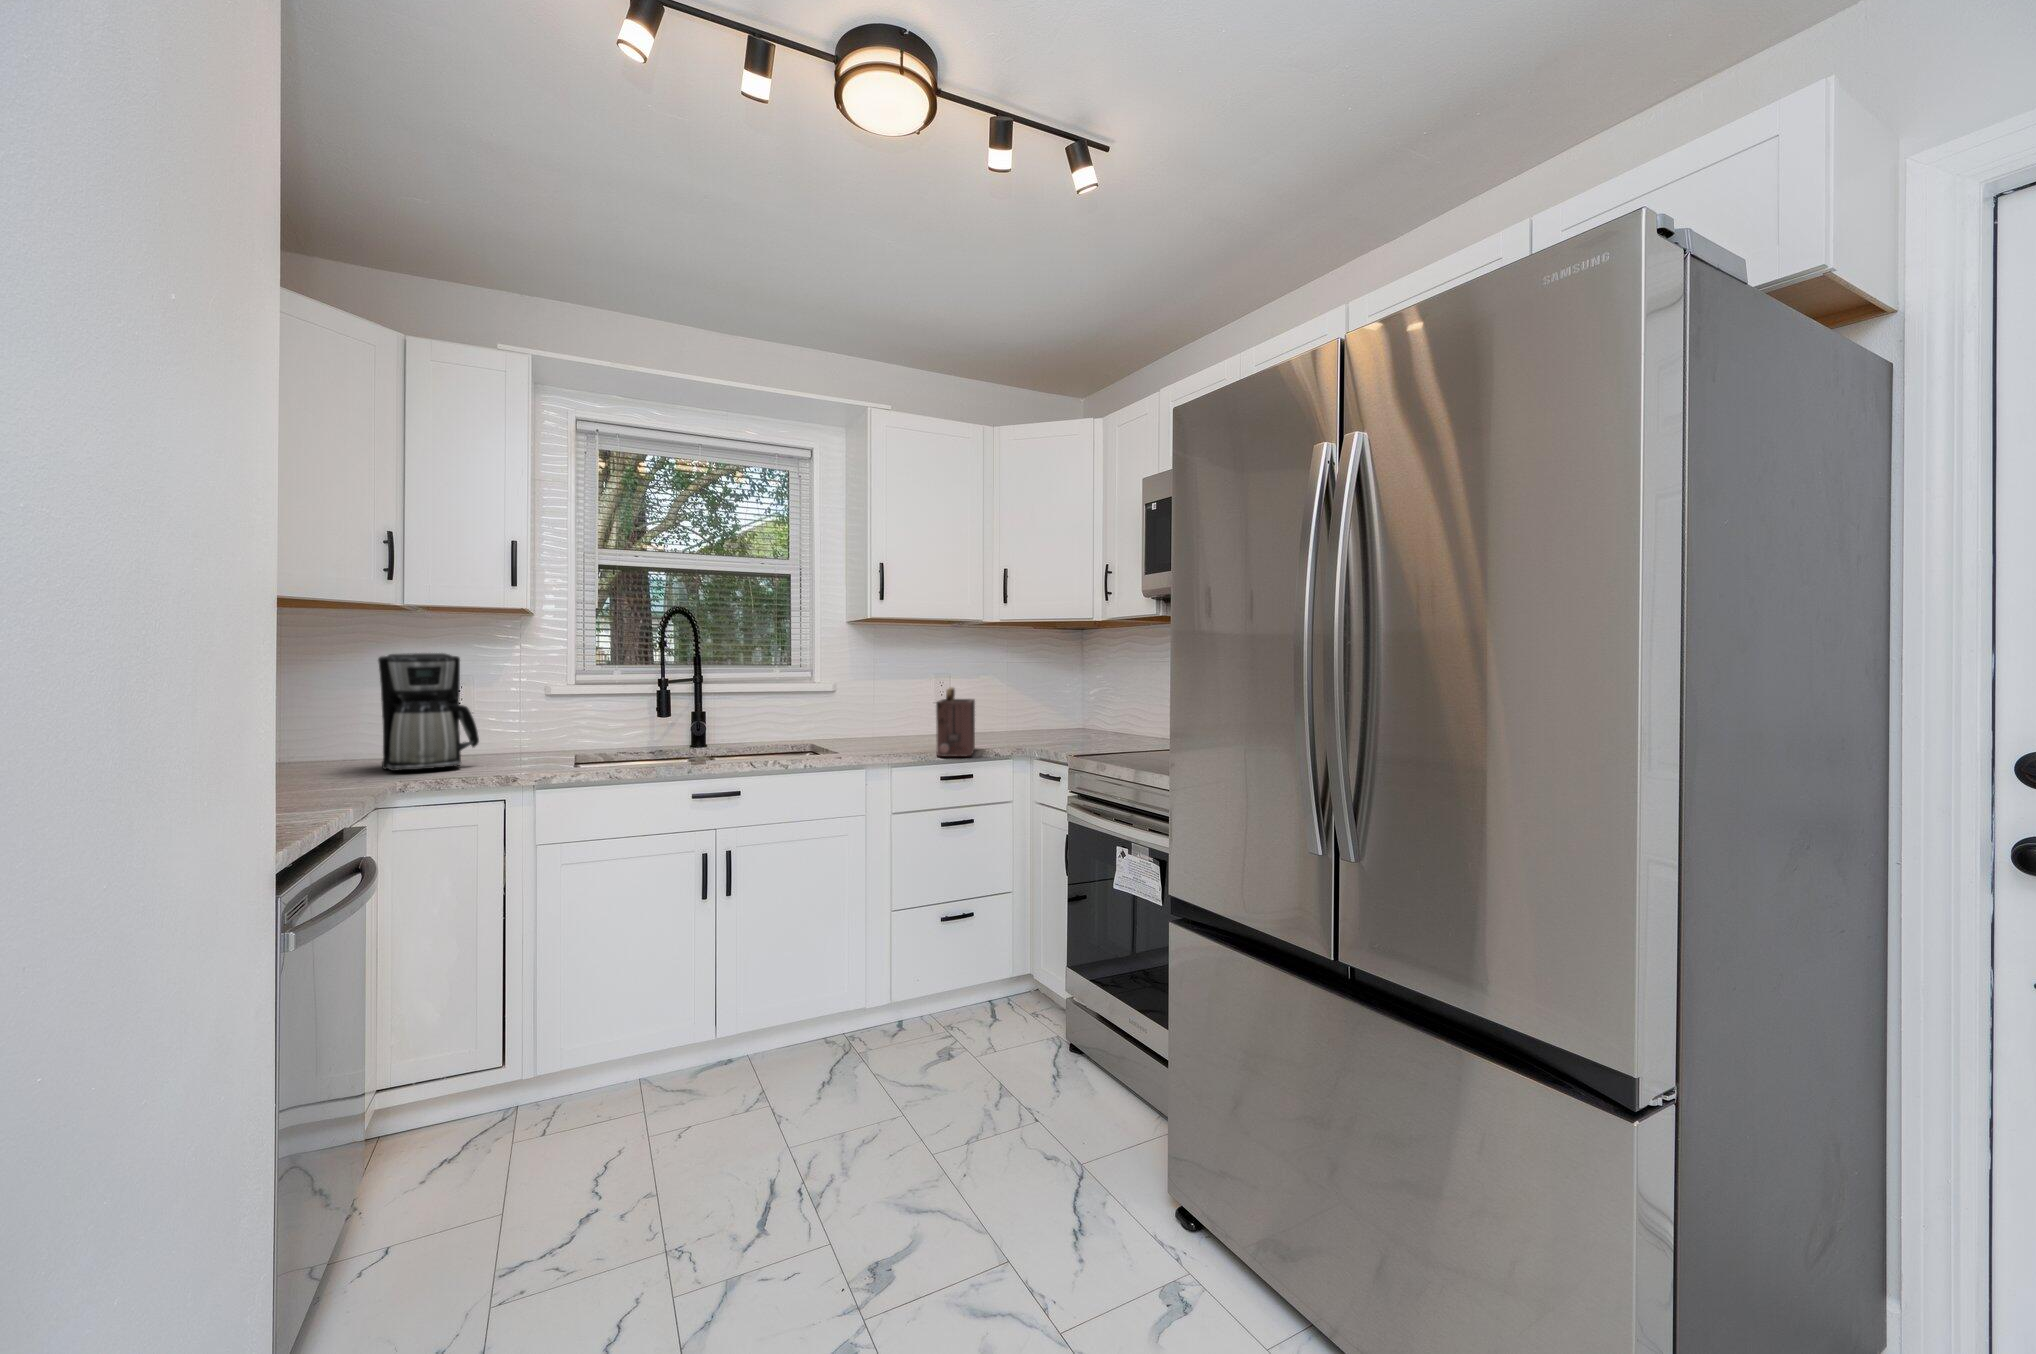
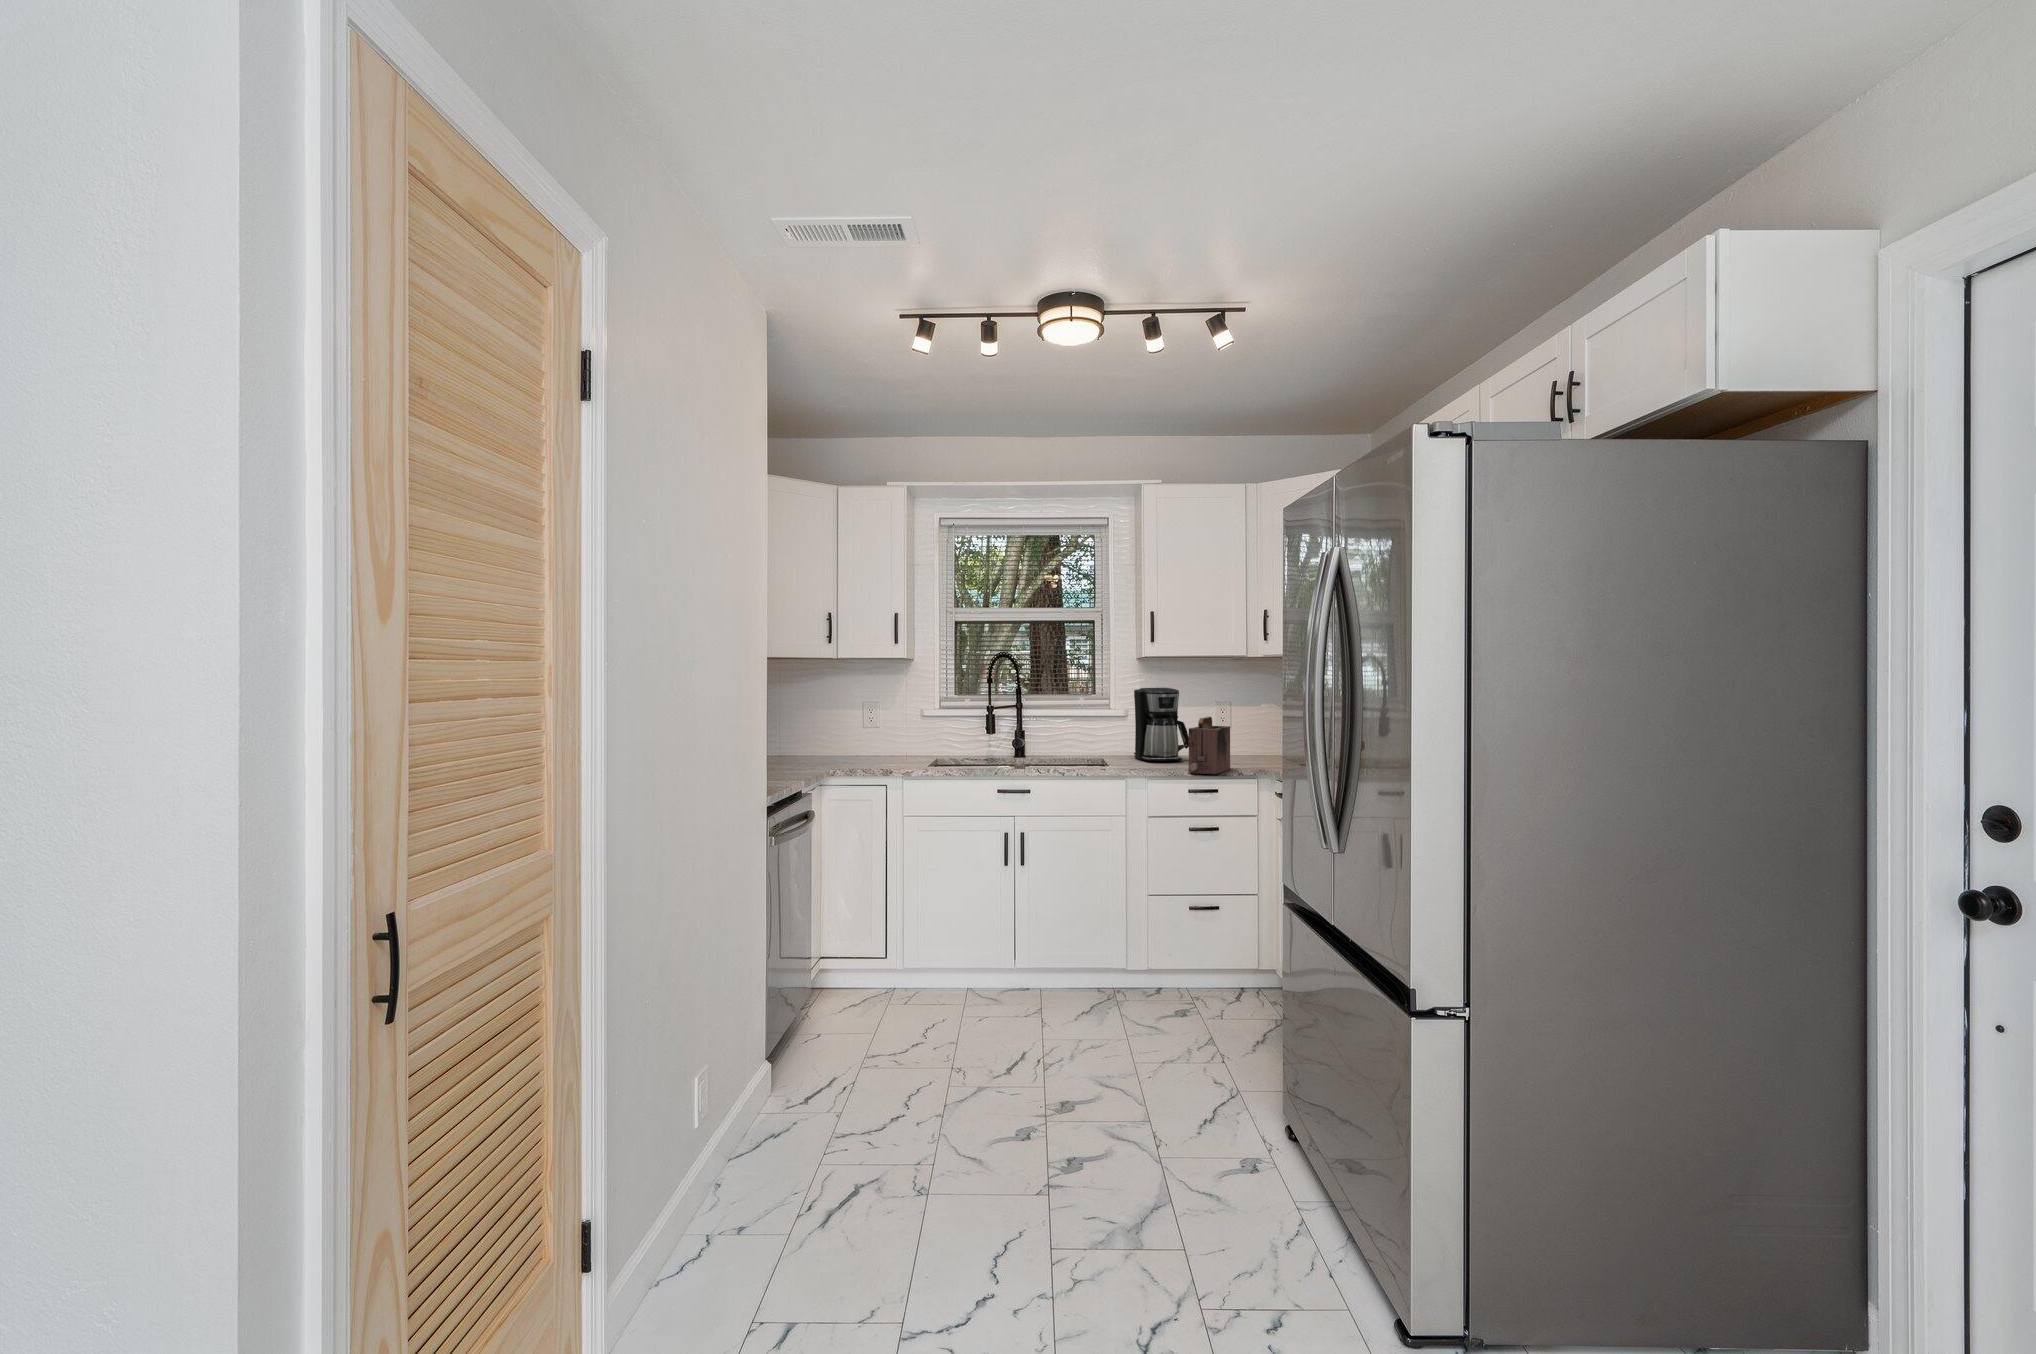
coffee maker: present [378,653,479,771] -> present [1134,688,1189,761]

